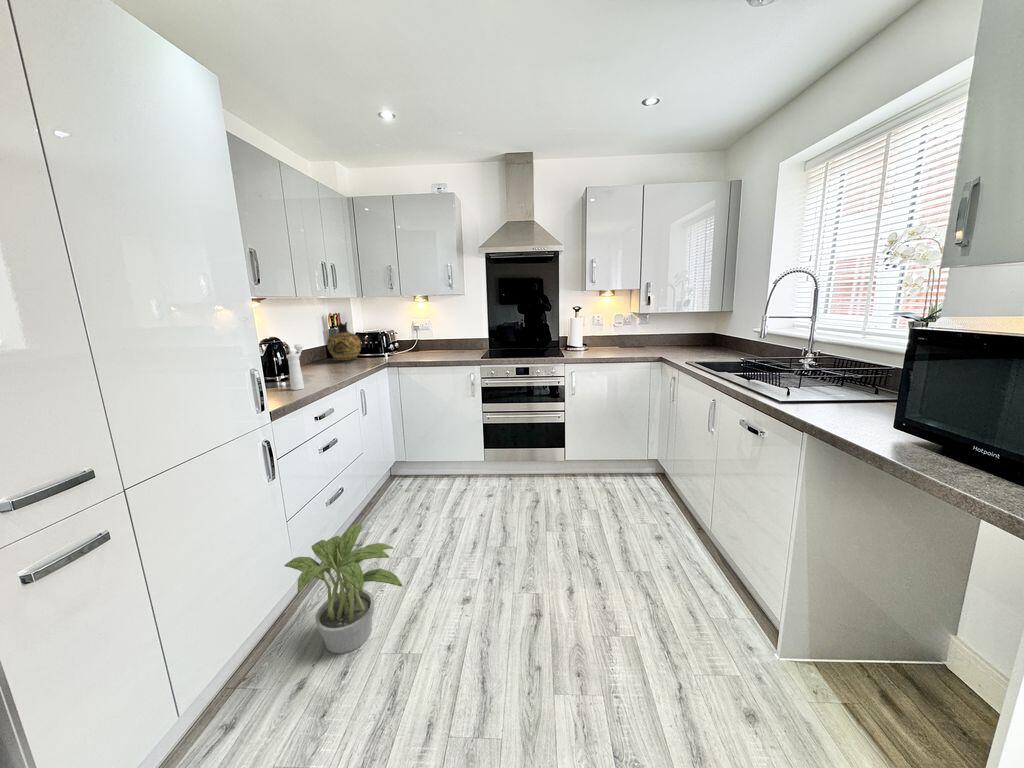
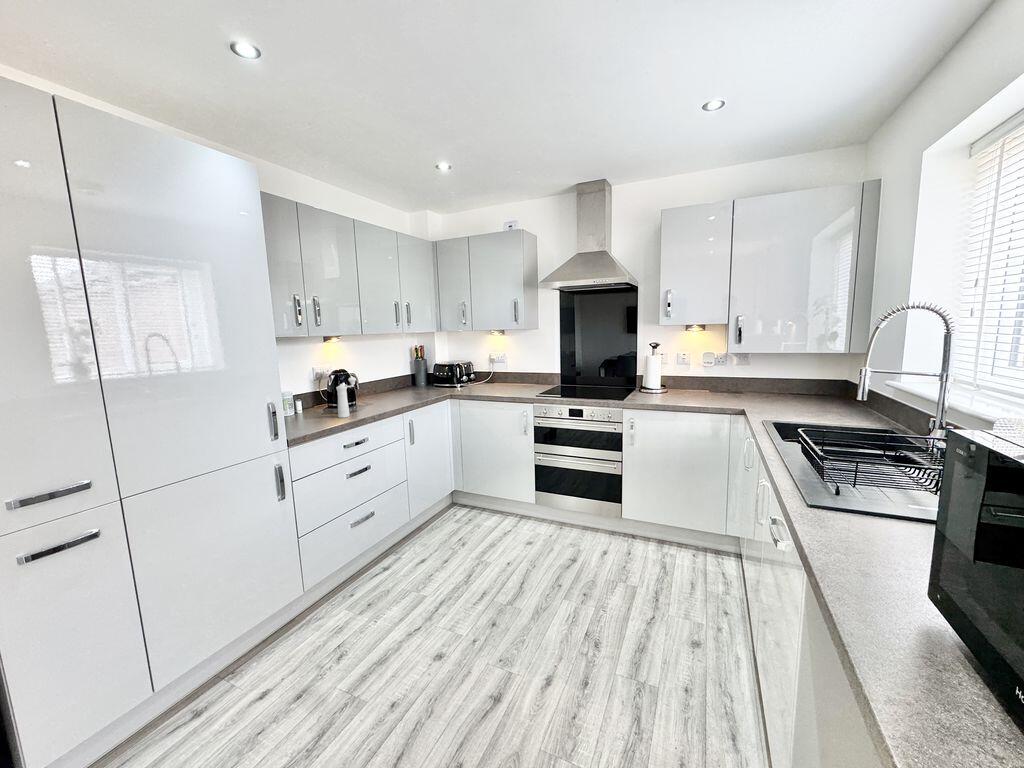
ceramic jug: present [327,322,362,362] -> none [404,356,434,392]
potted plant: present [284,524,402,654] -> none [262,551,375,675]

